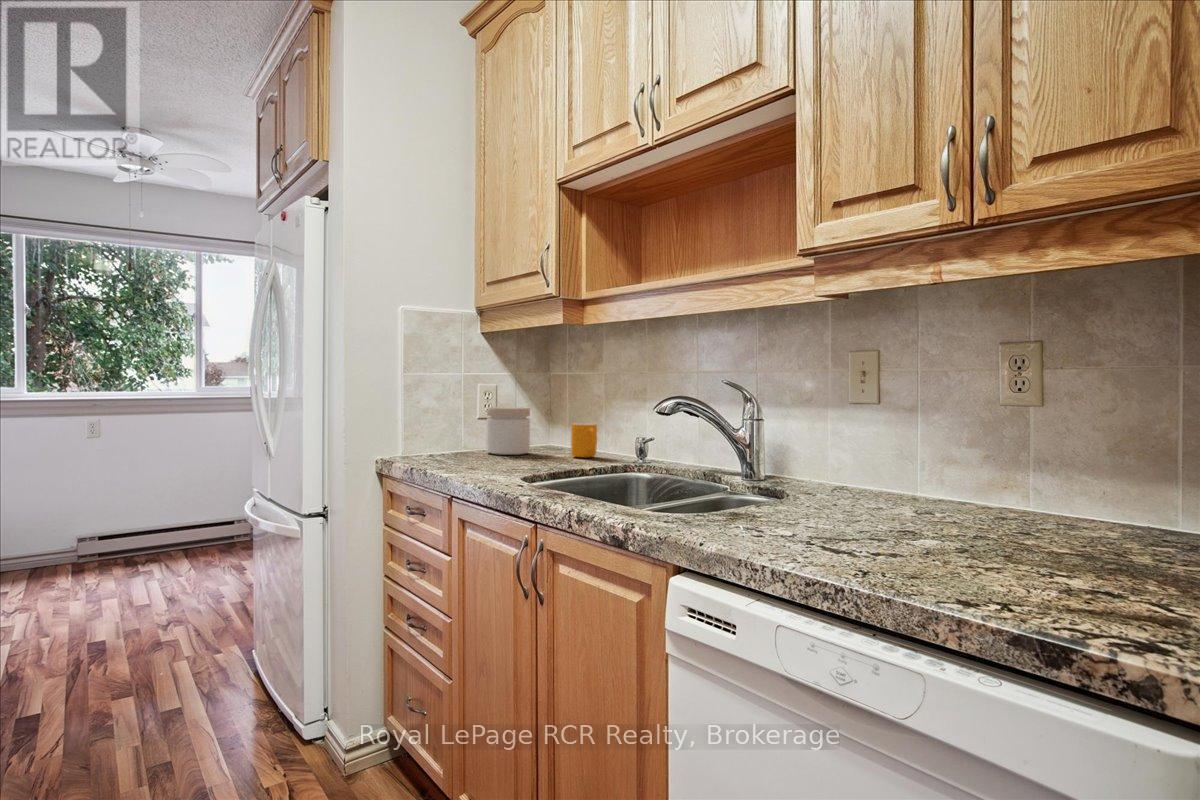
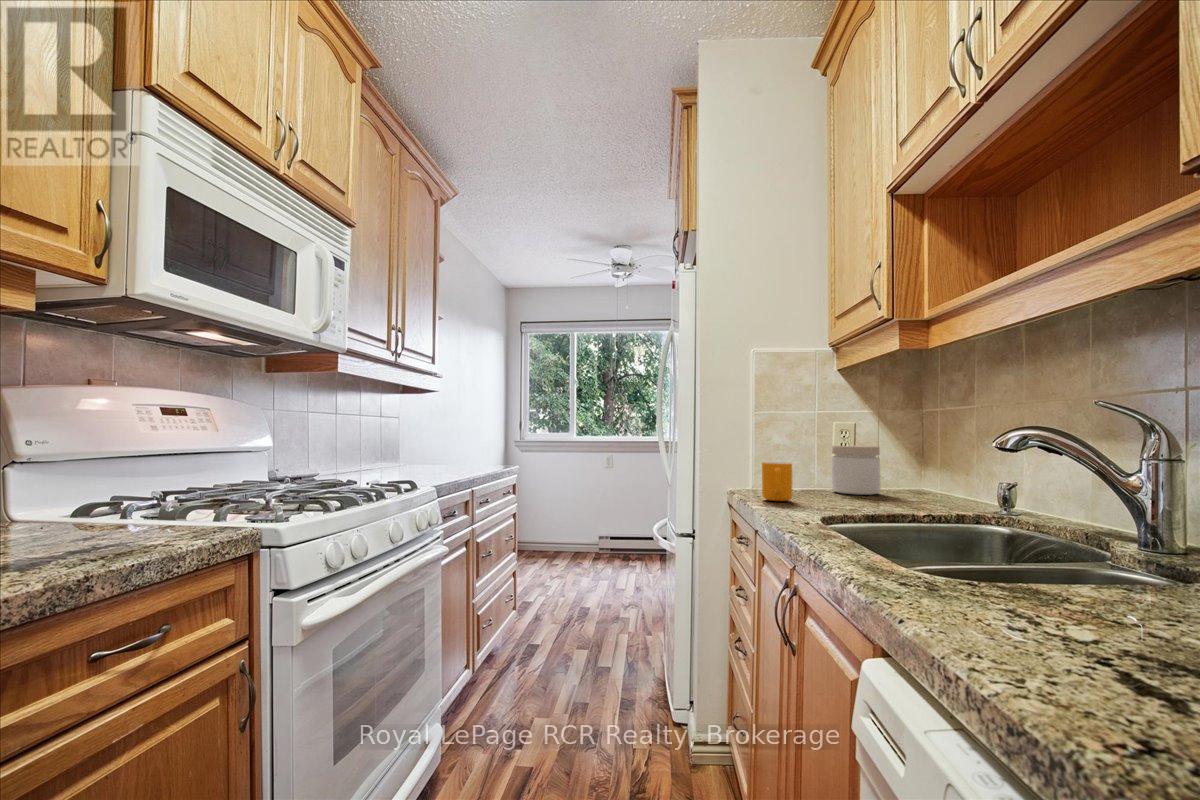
mug: present [571,423,597,457] -> present [762,462,792,501]

